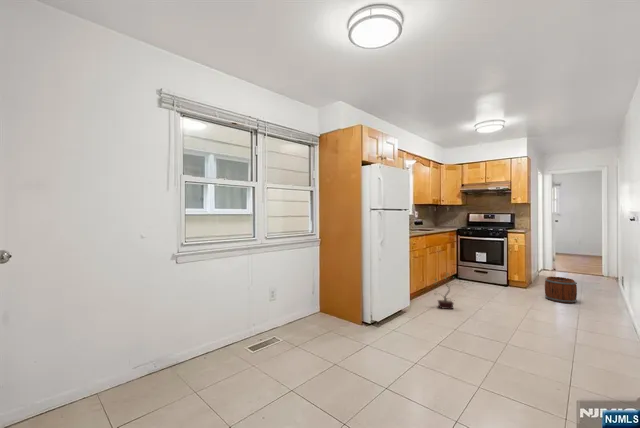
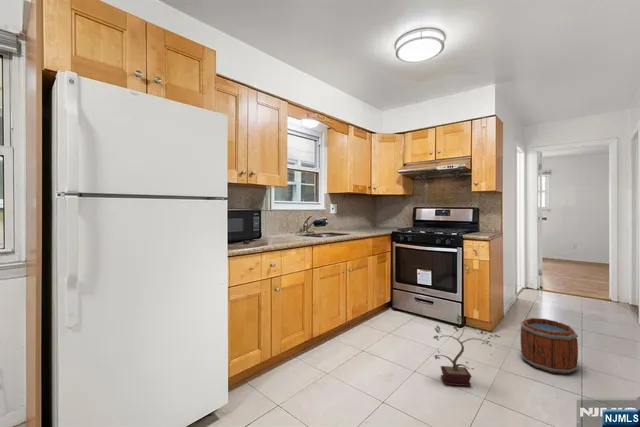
potted plant: present [435,273,454,309] -> present [434,315,500,386]

